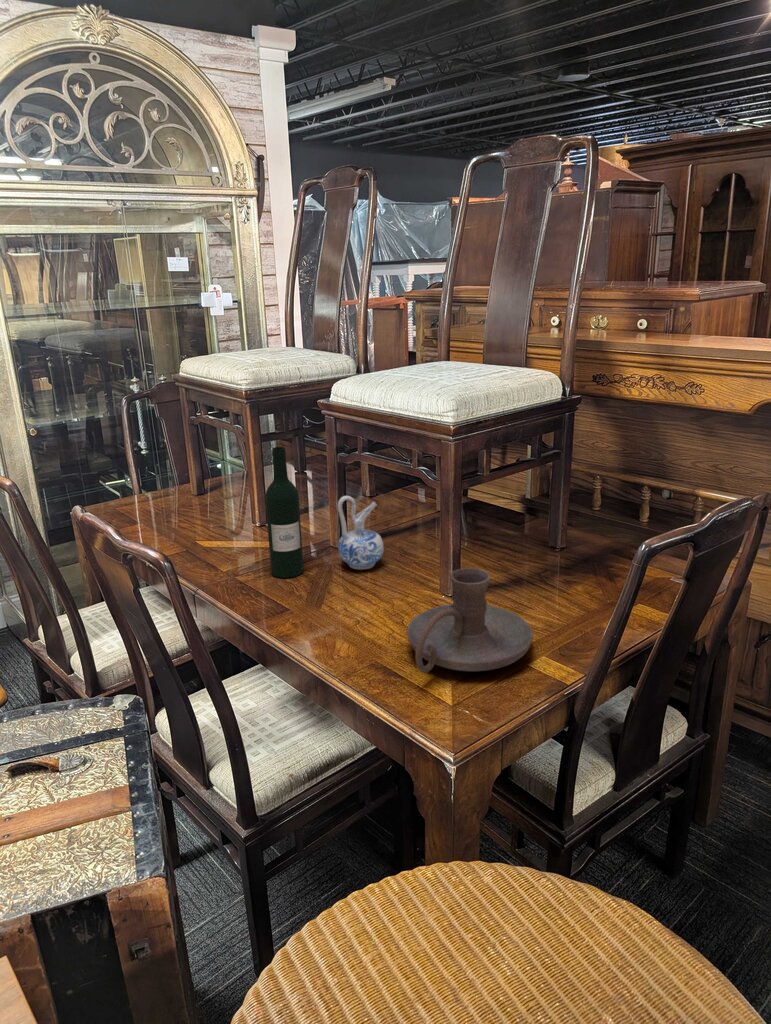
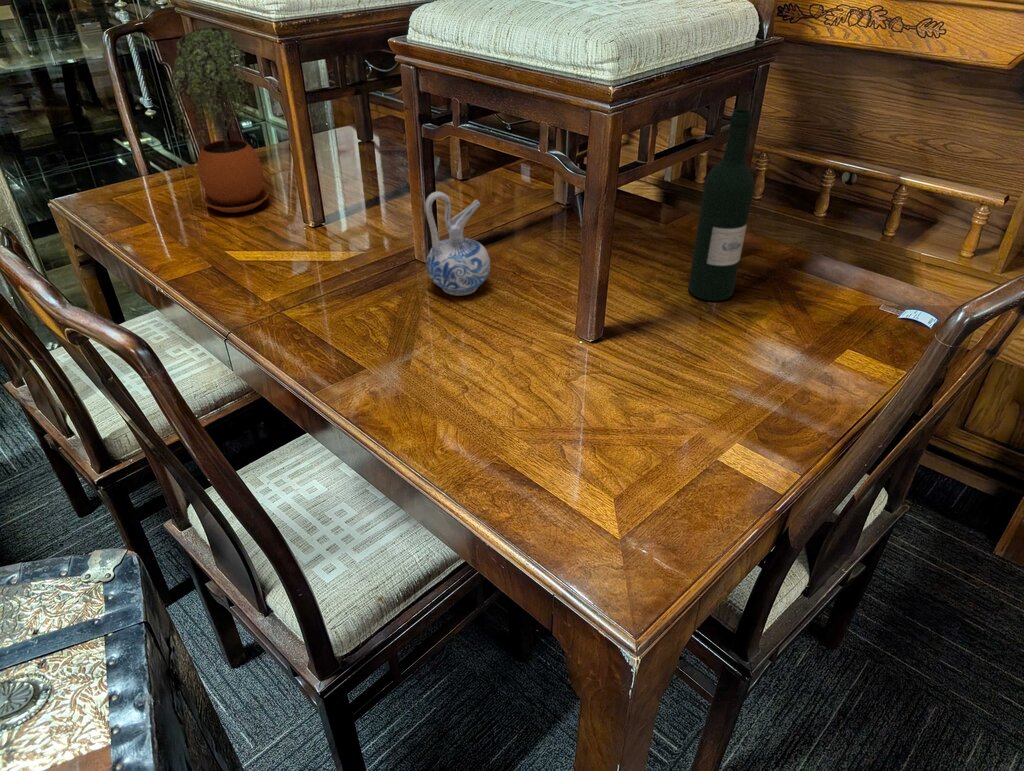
potted plant: none [168,392,228,518] -> present [170,28,269,213]
wine bottle: present [265,447,303,578] -> present [688,109,754,301]
candle holder: present [407,568,533,672] -> none [543,321,729,489]

